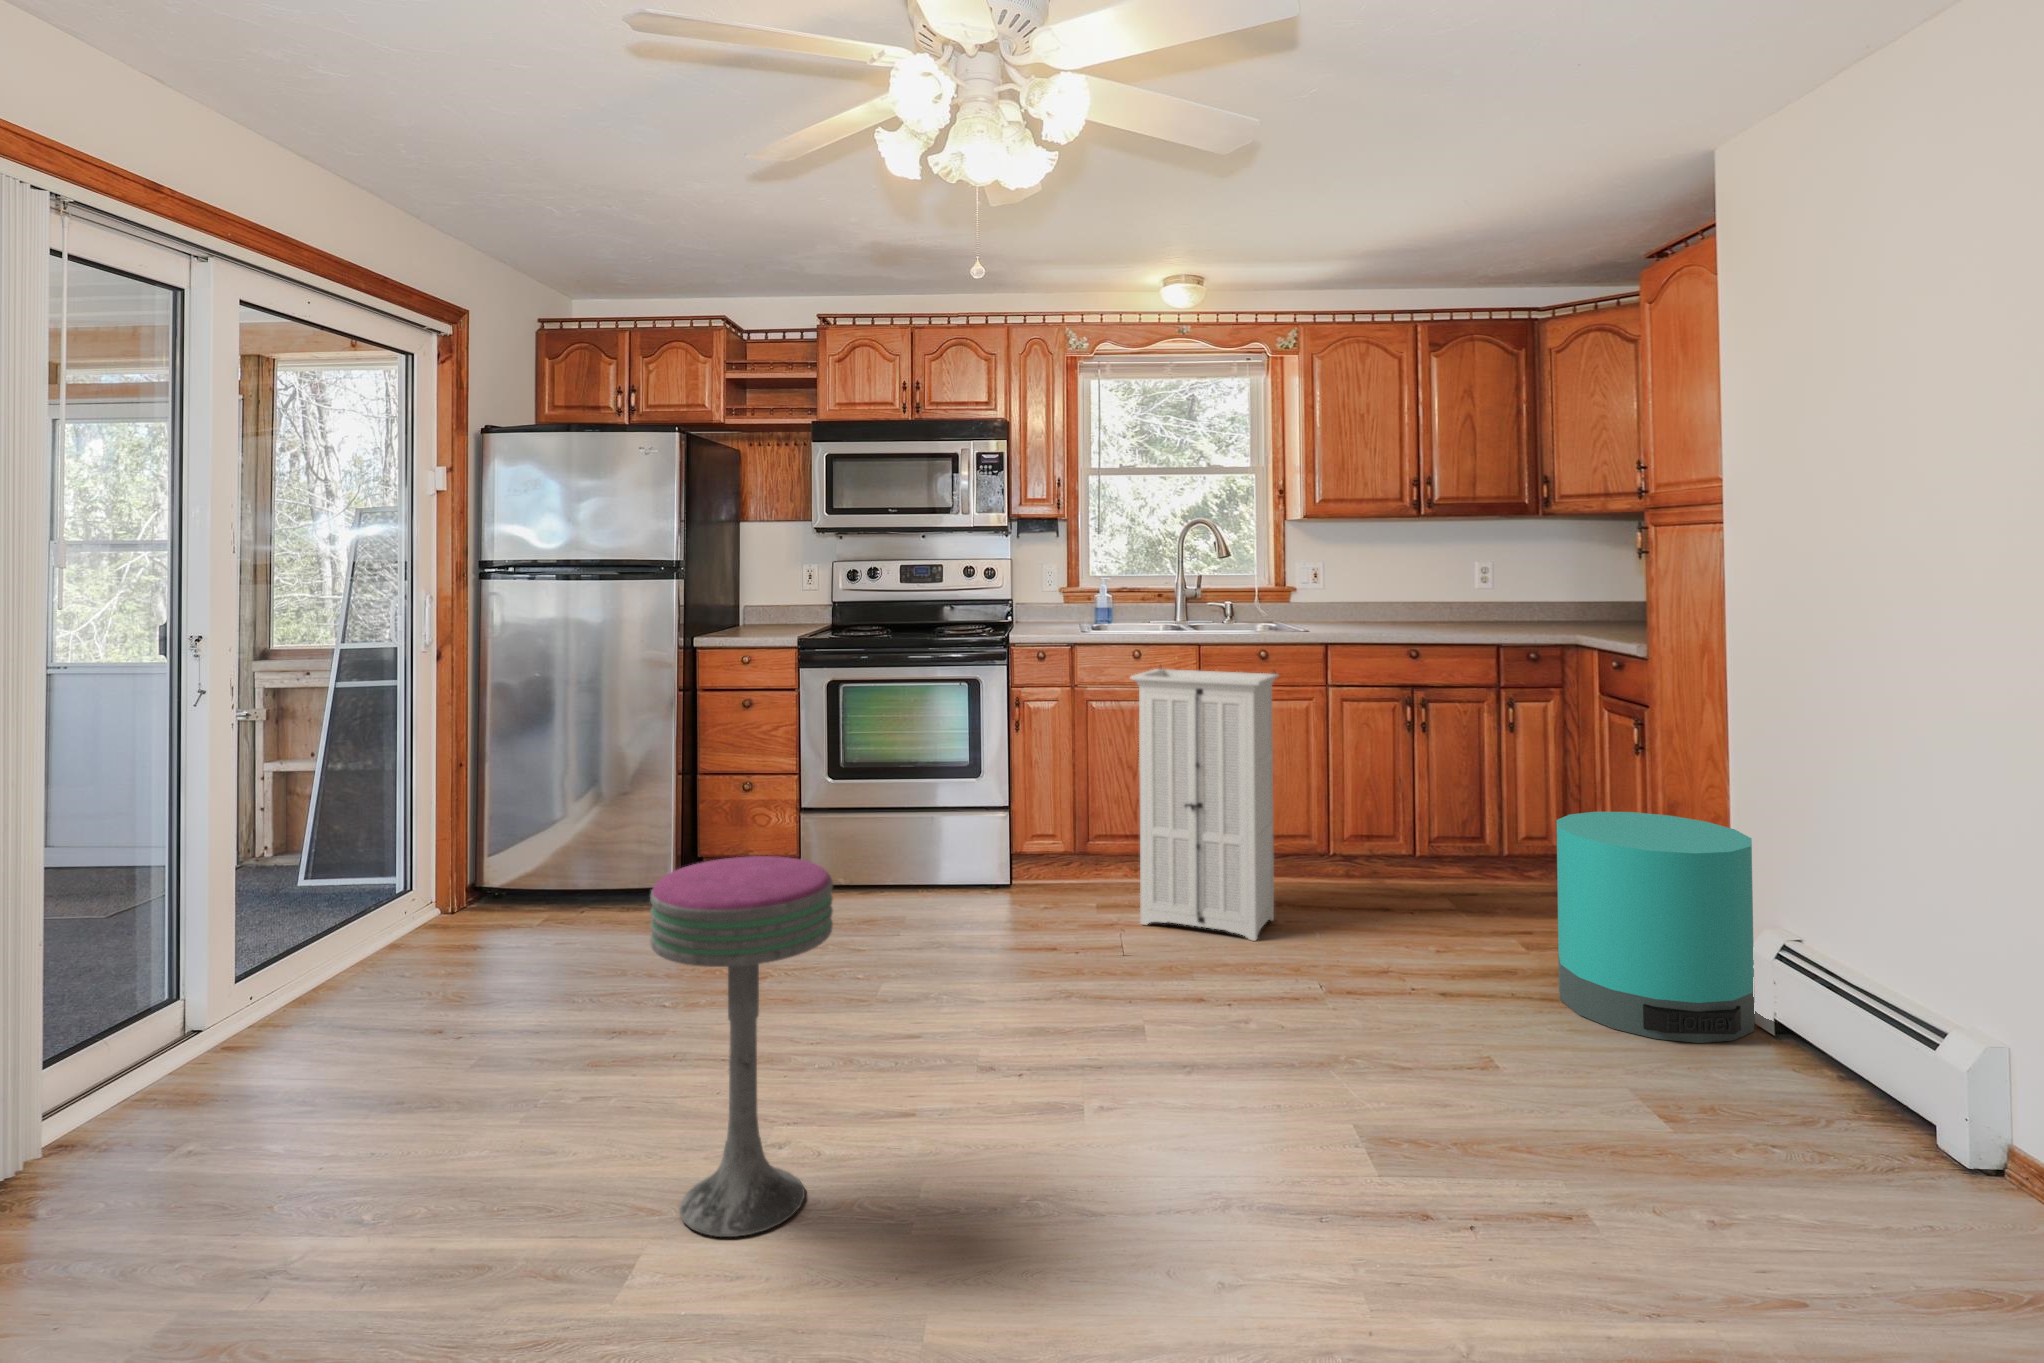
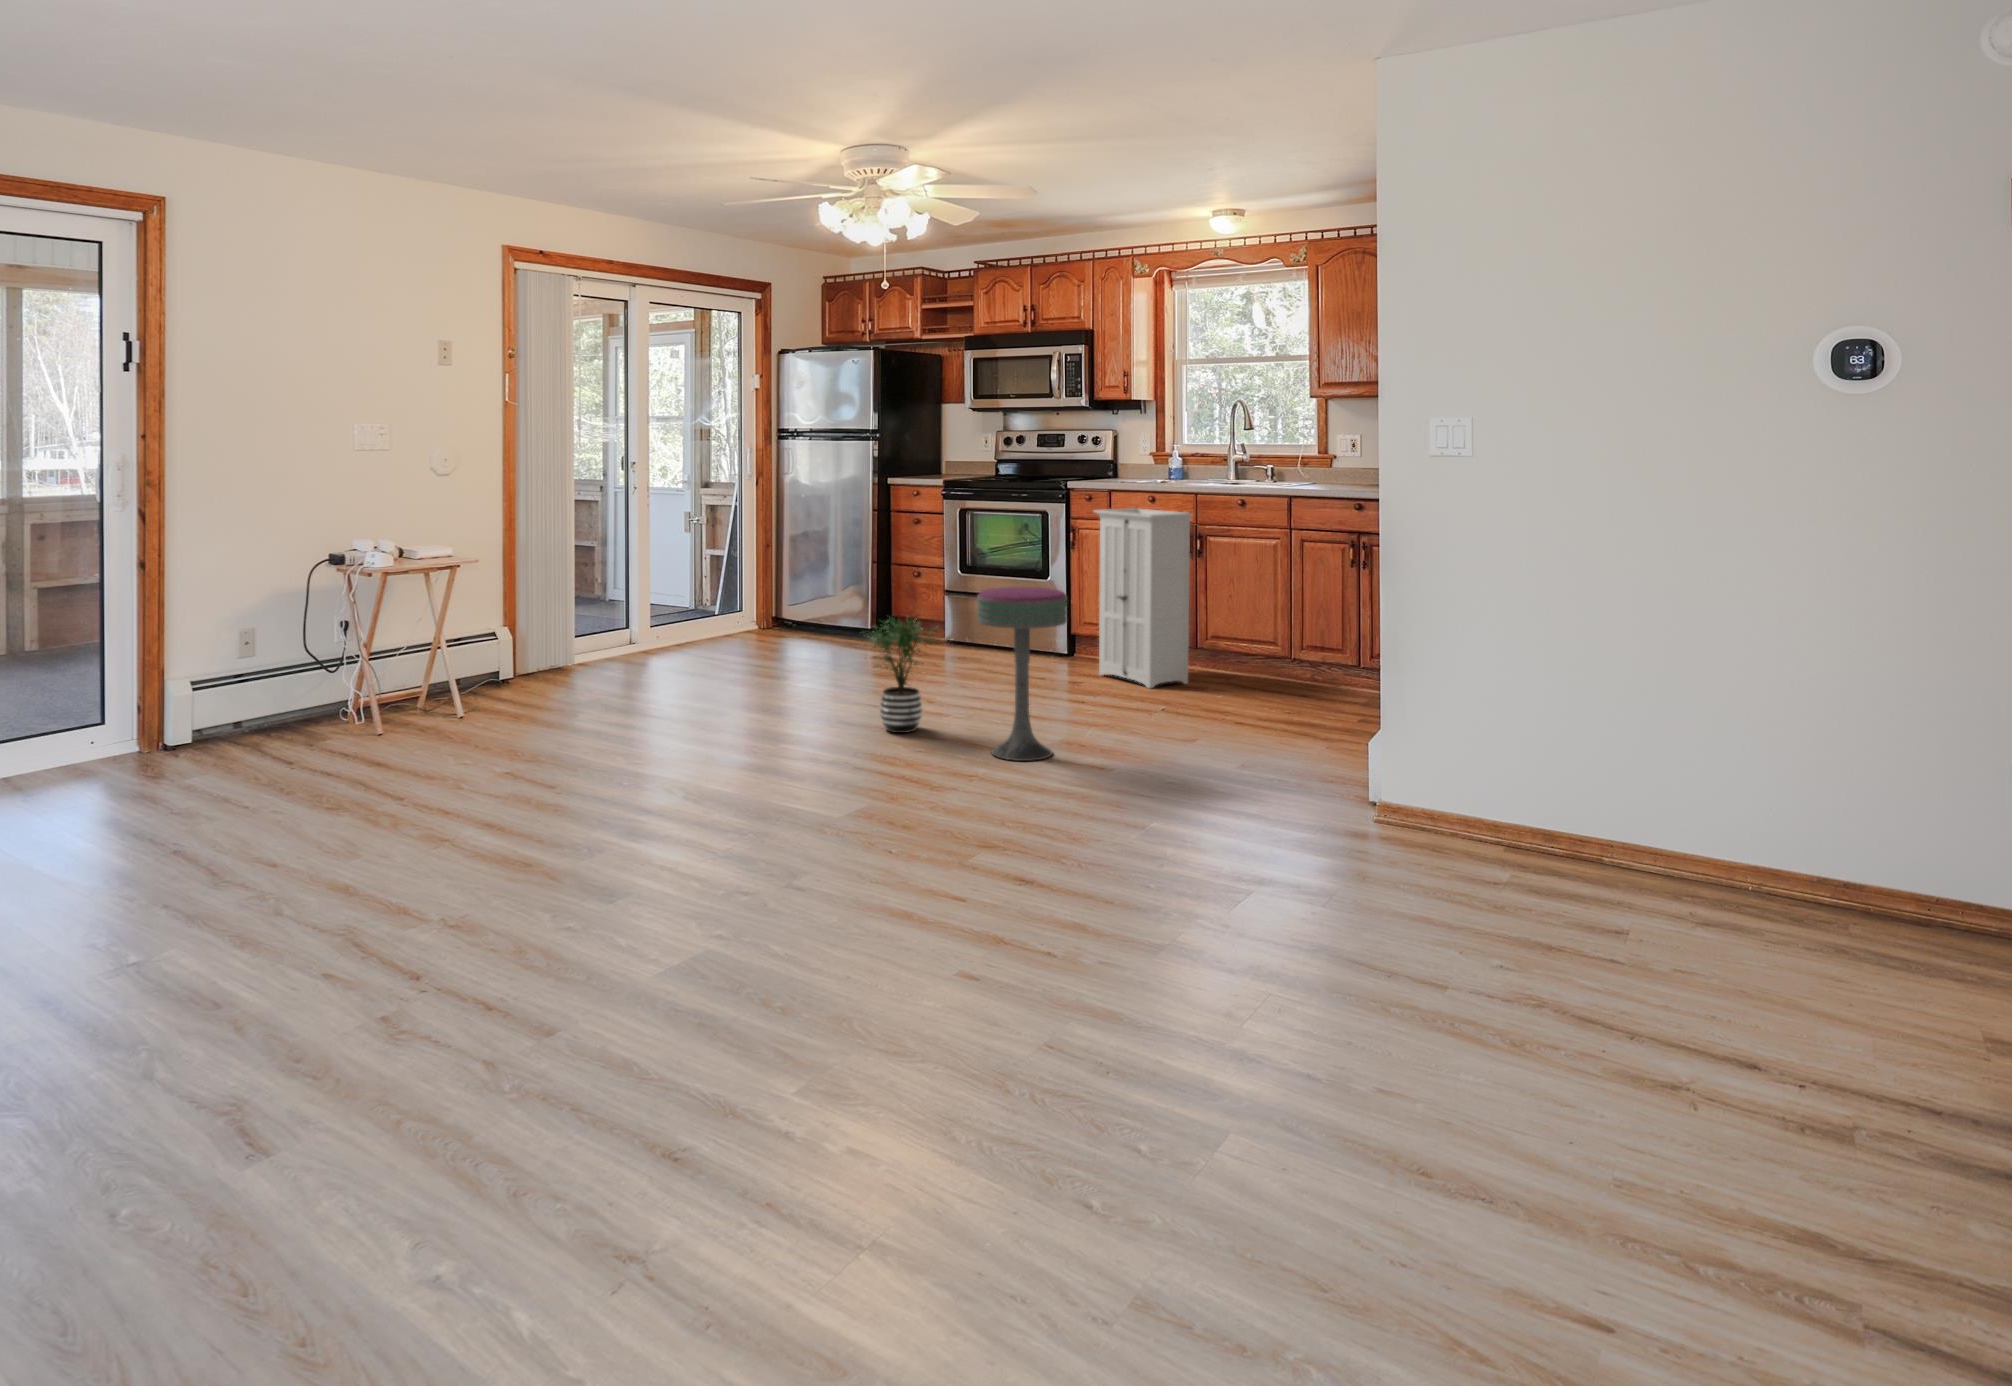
trash can: present [1557,812,1755,1043] -> none [1258,612,1384,753]
bar stool: present [650,856,833,1237] -> present [977,587,1067,761]
potted plant: none [1044,919,1212,1178] -> present [867,617,934,733]

